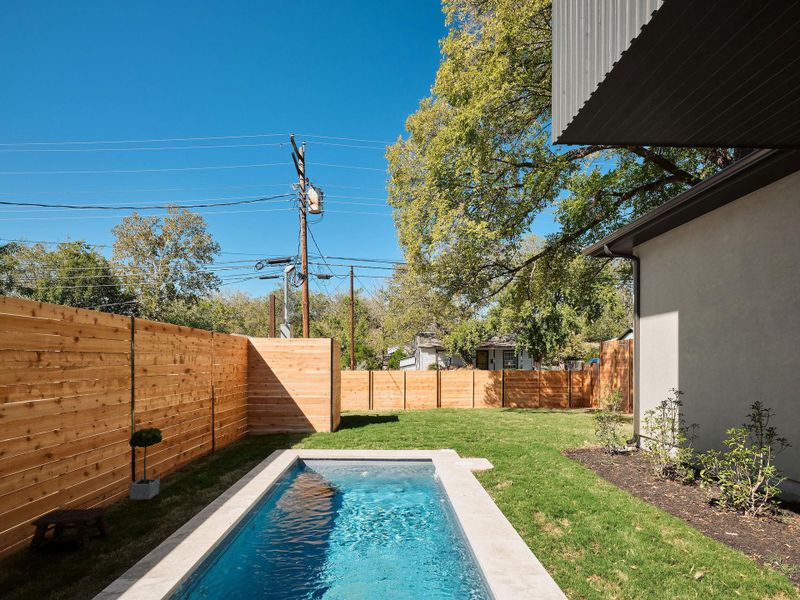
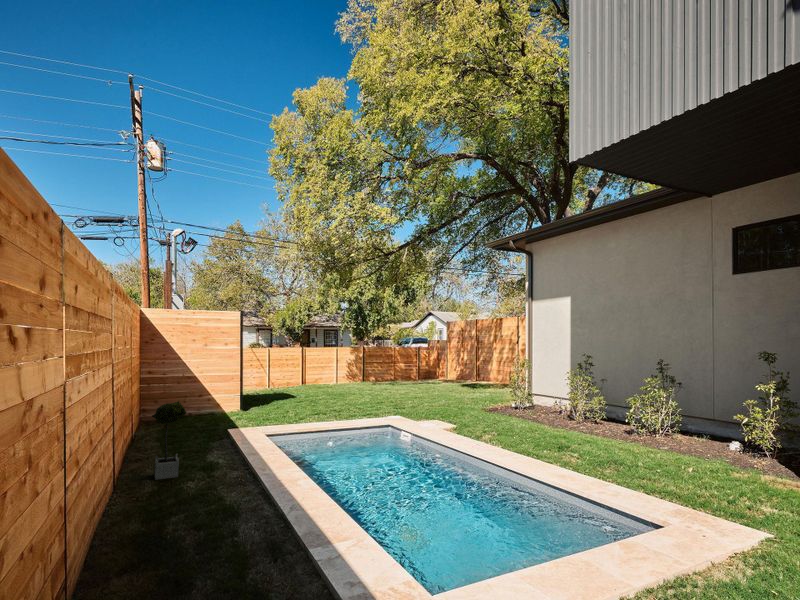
stool: present [29,507,109,551] -> none [154,476,218,524]

